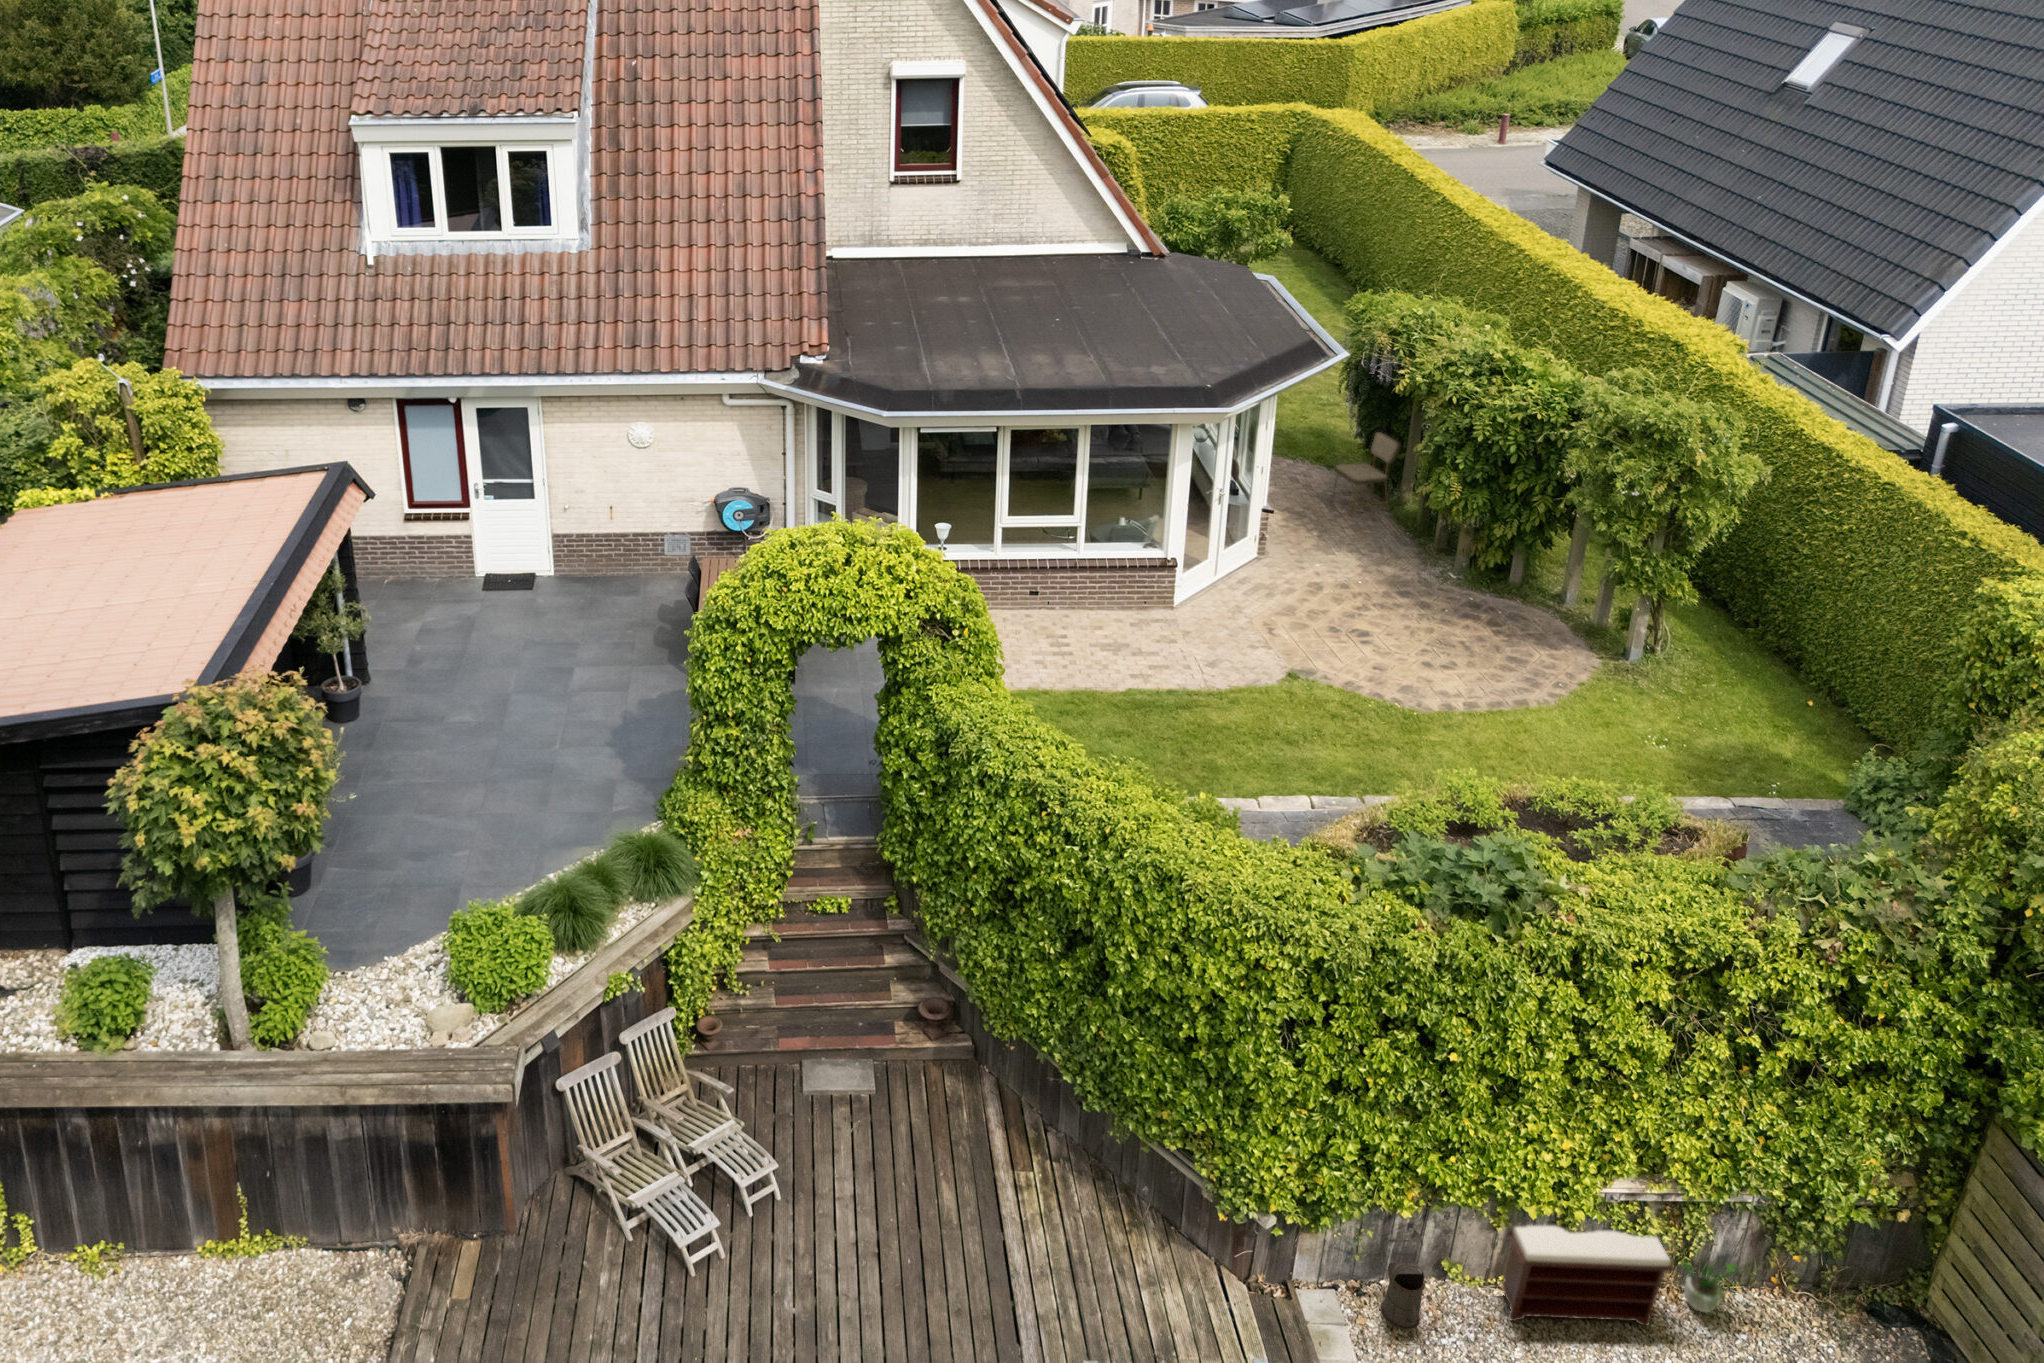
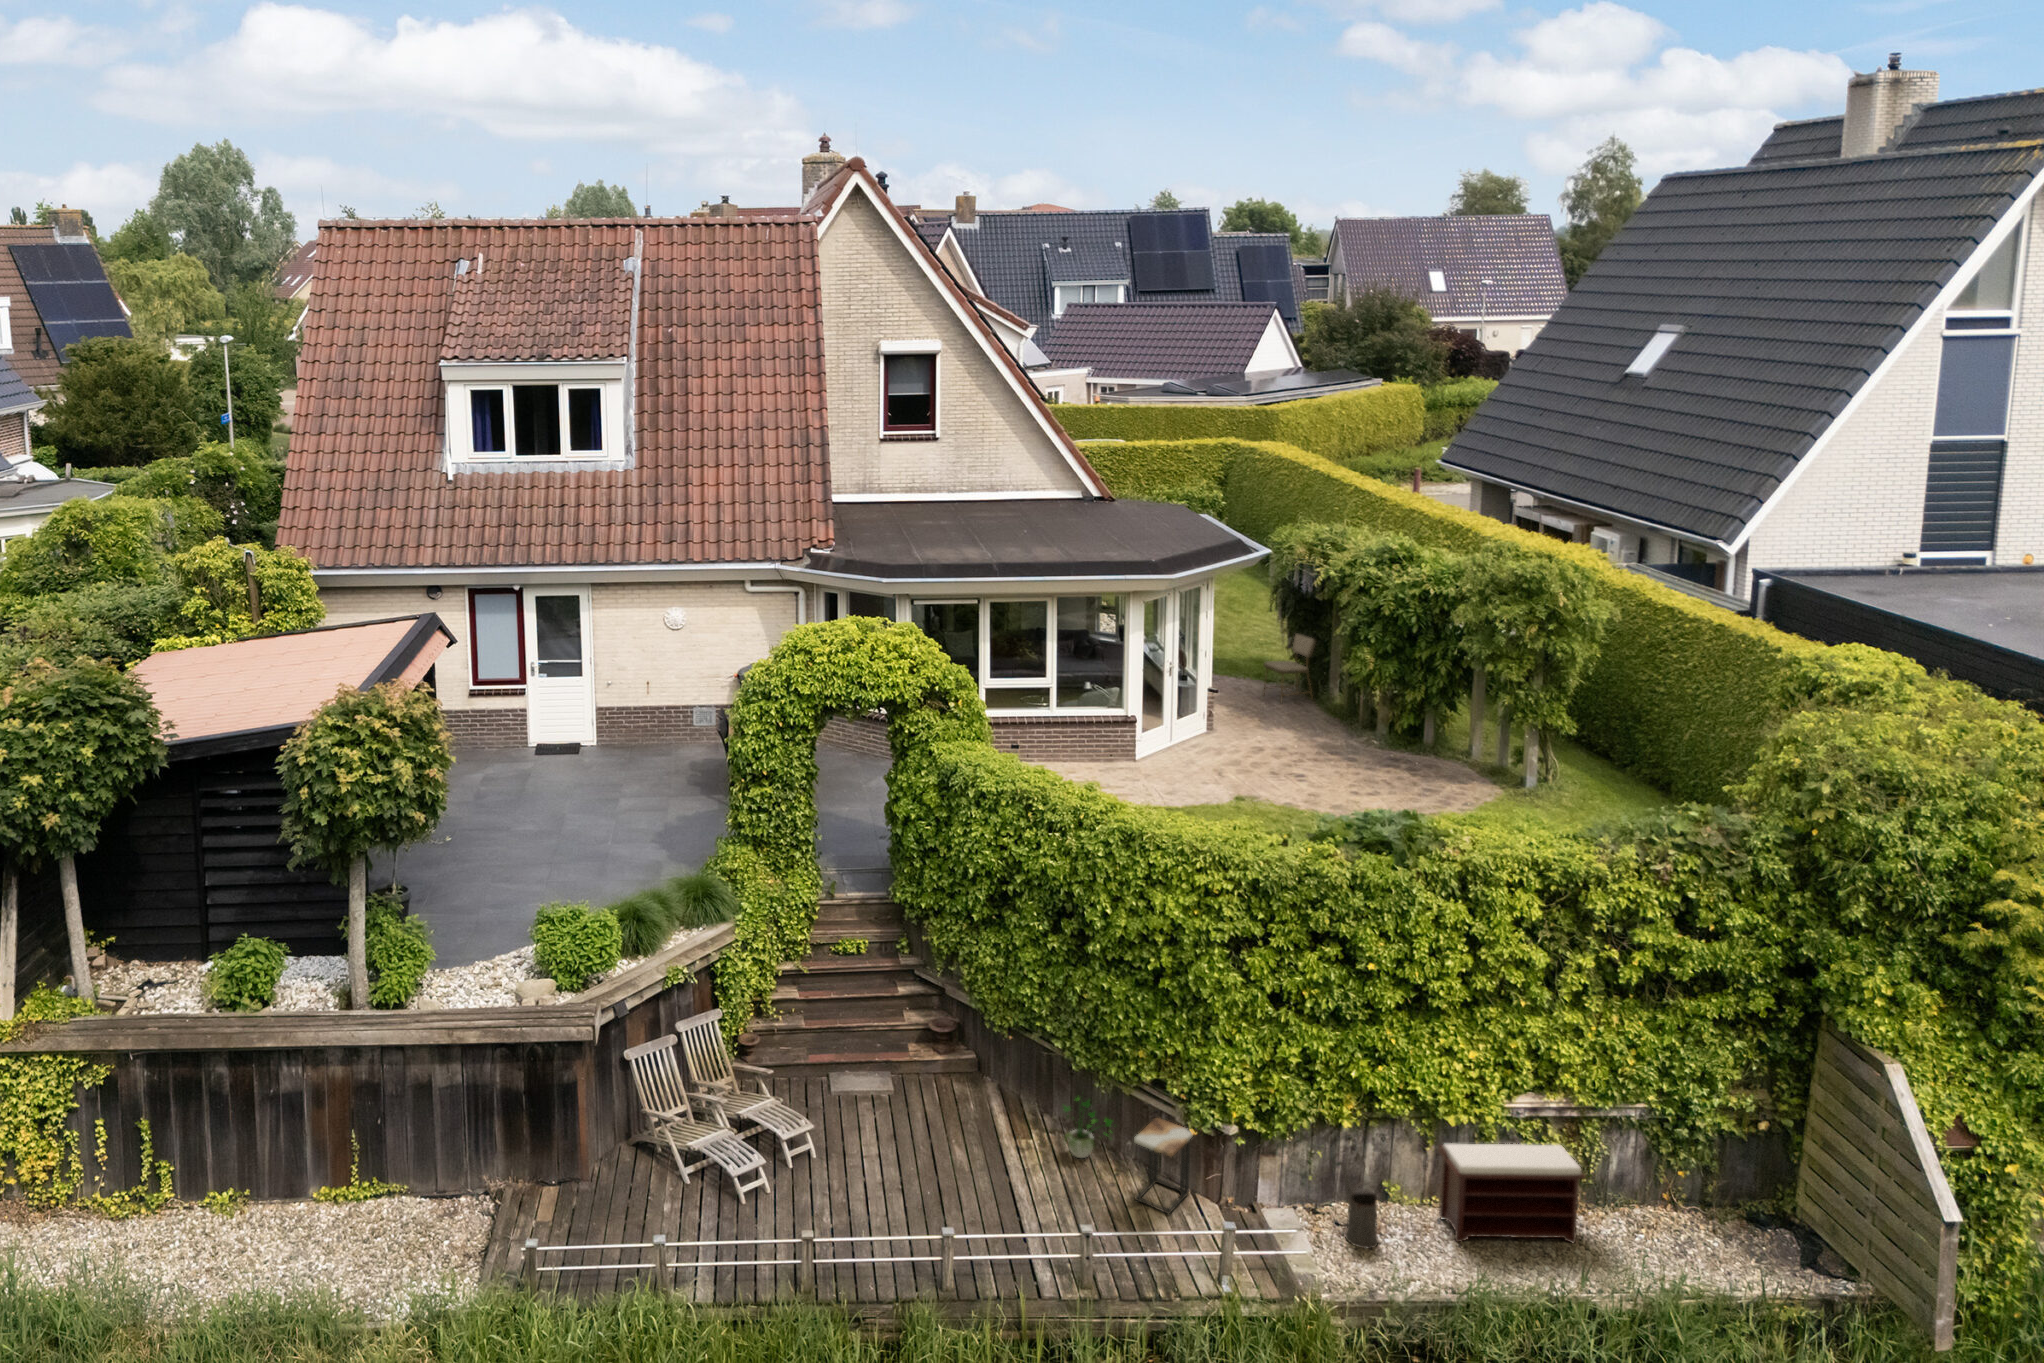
side table: none [1142,1160,1216,1274] -> present [1134,1118,1193,1214]
potted plant: present [1684,1260,1749,1313] -> present [1064,1098,1112,1158]

